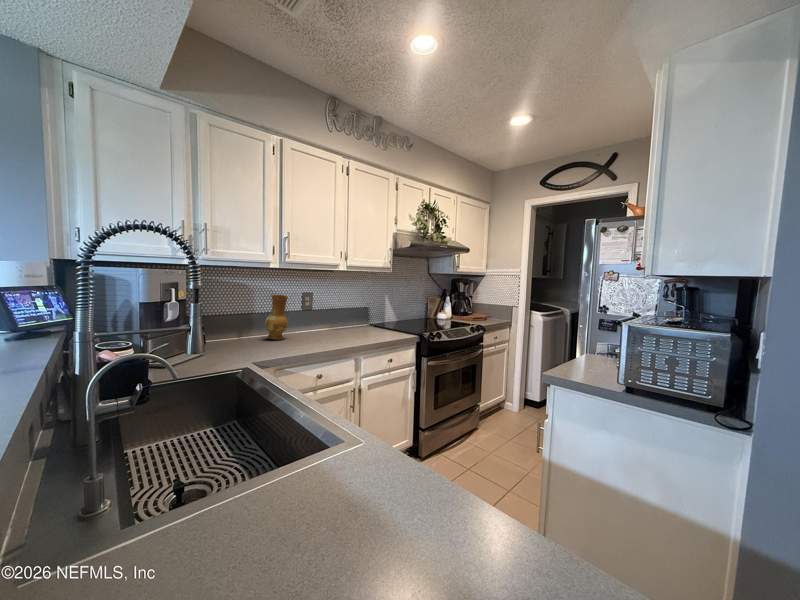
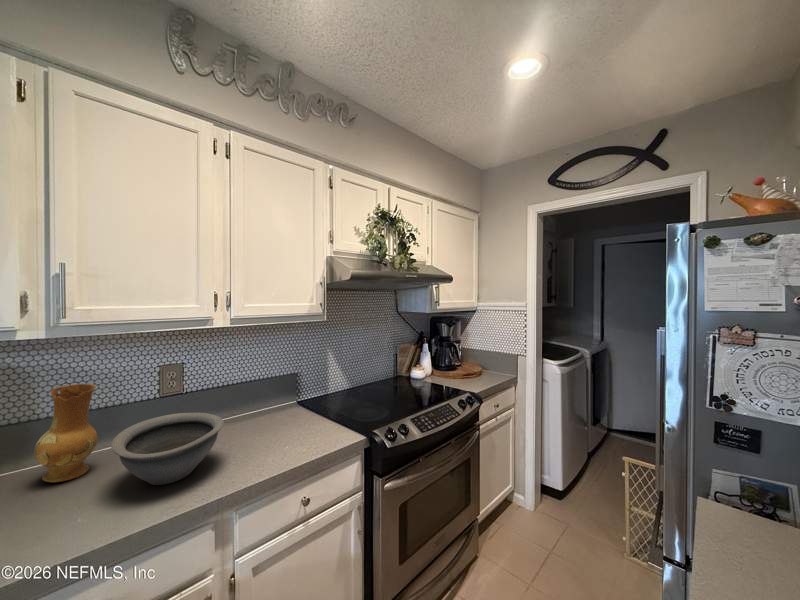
bowl: none [306,314,351,341] -> present [111,413,224,485]

